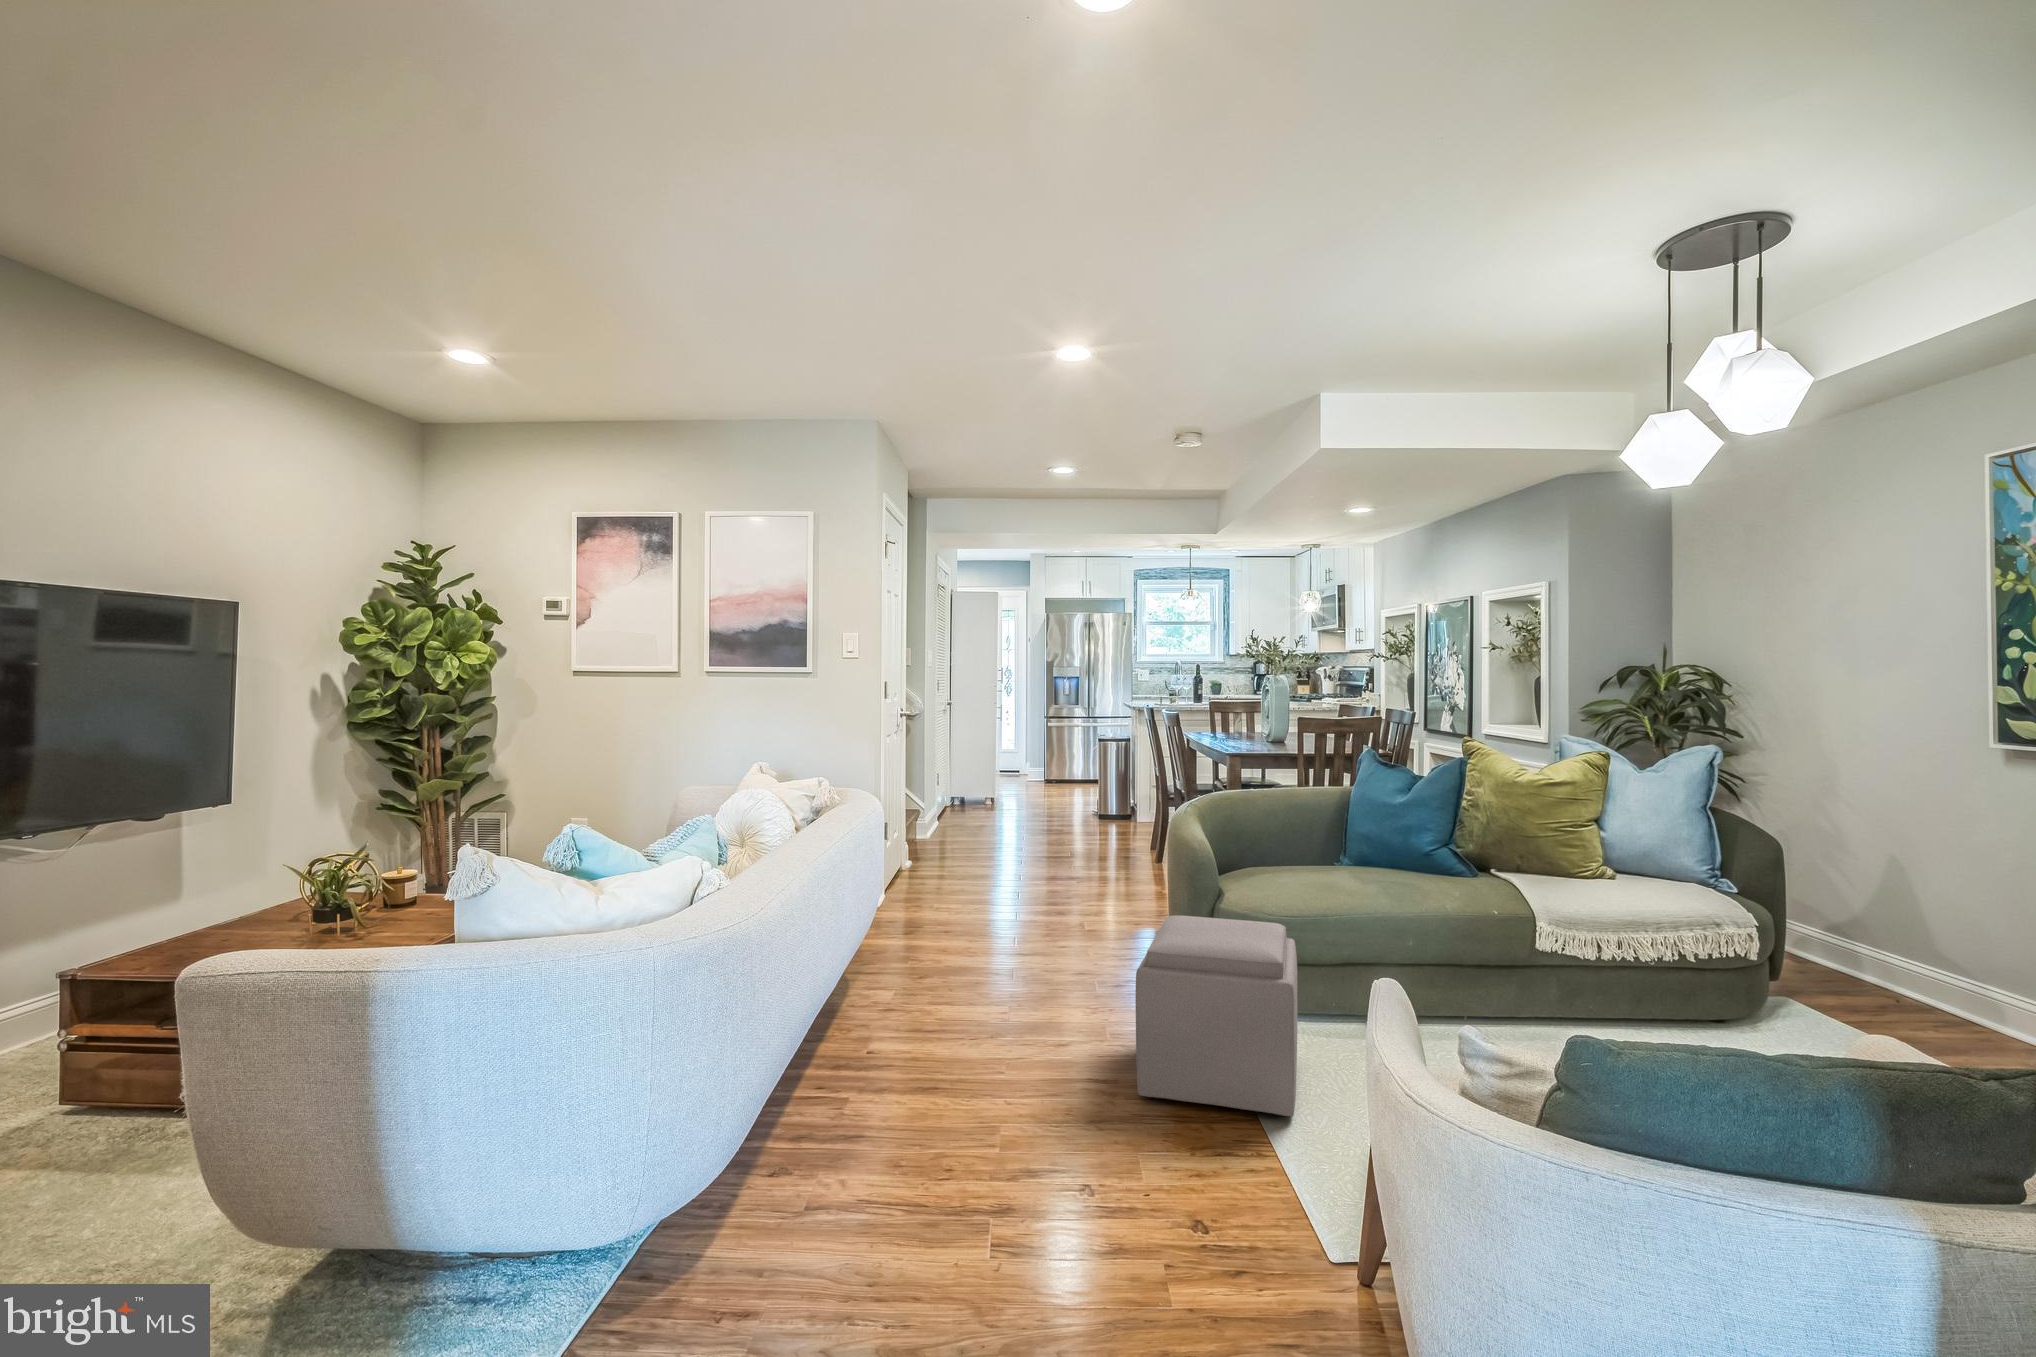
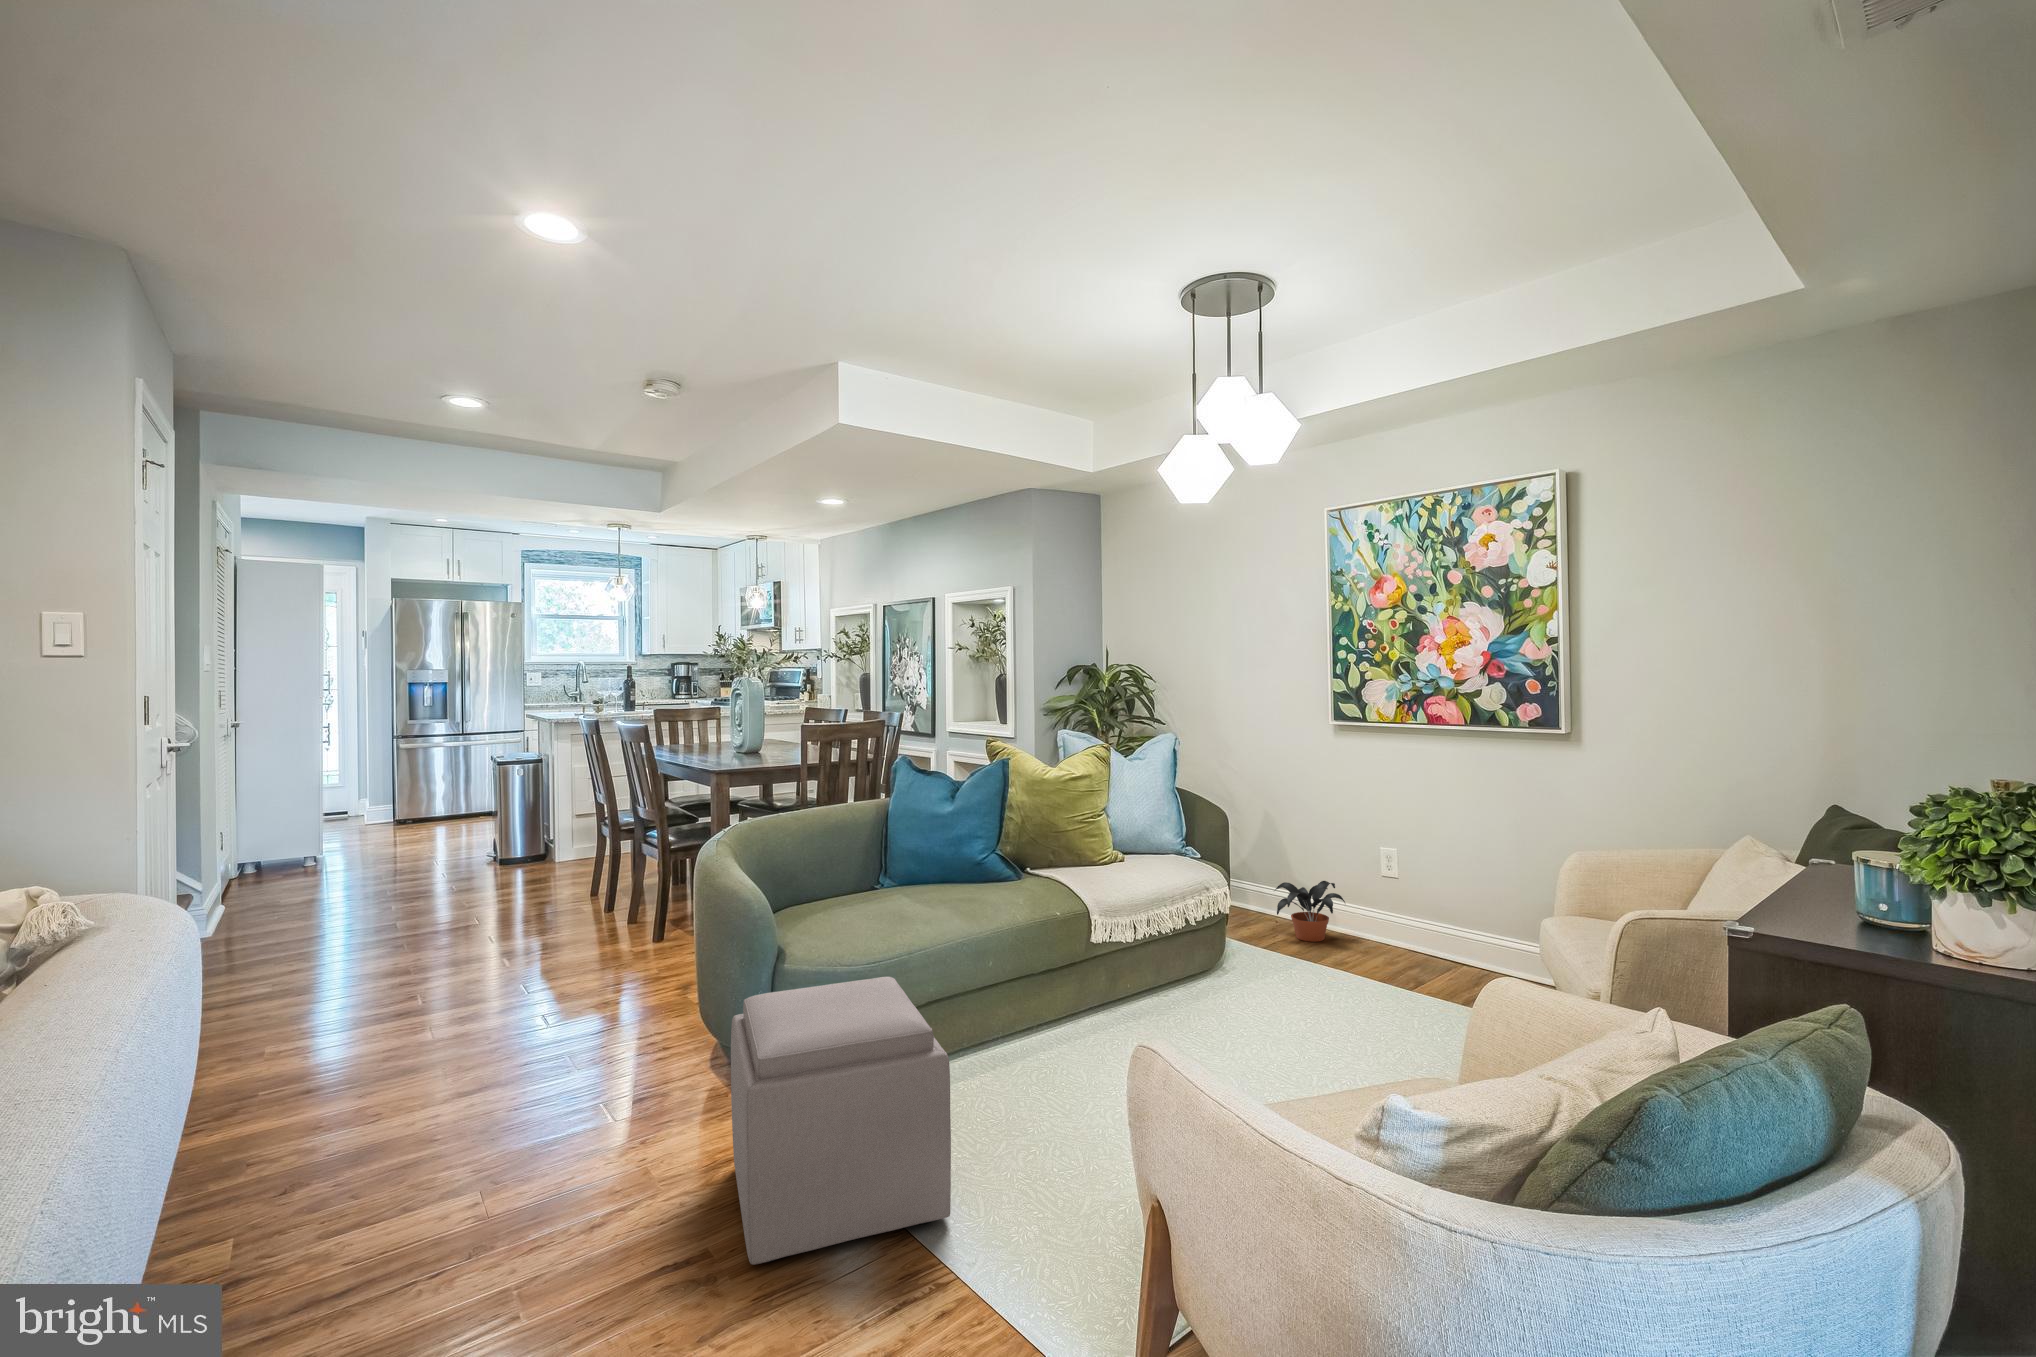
potted plant: none [1871,944,1997,1027] -> present [1275,881,1345,942]

